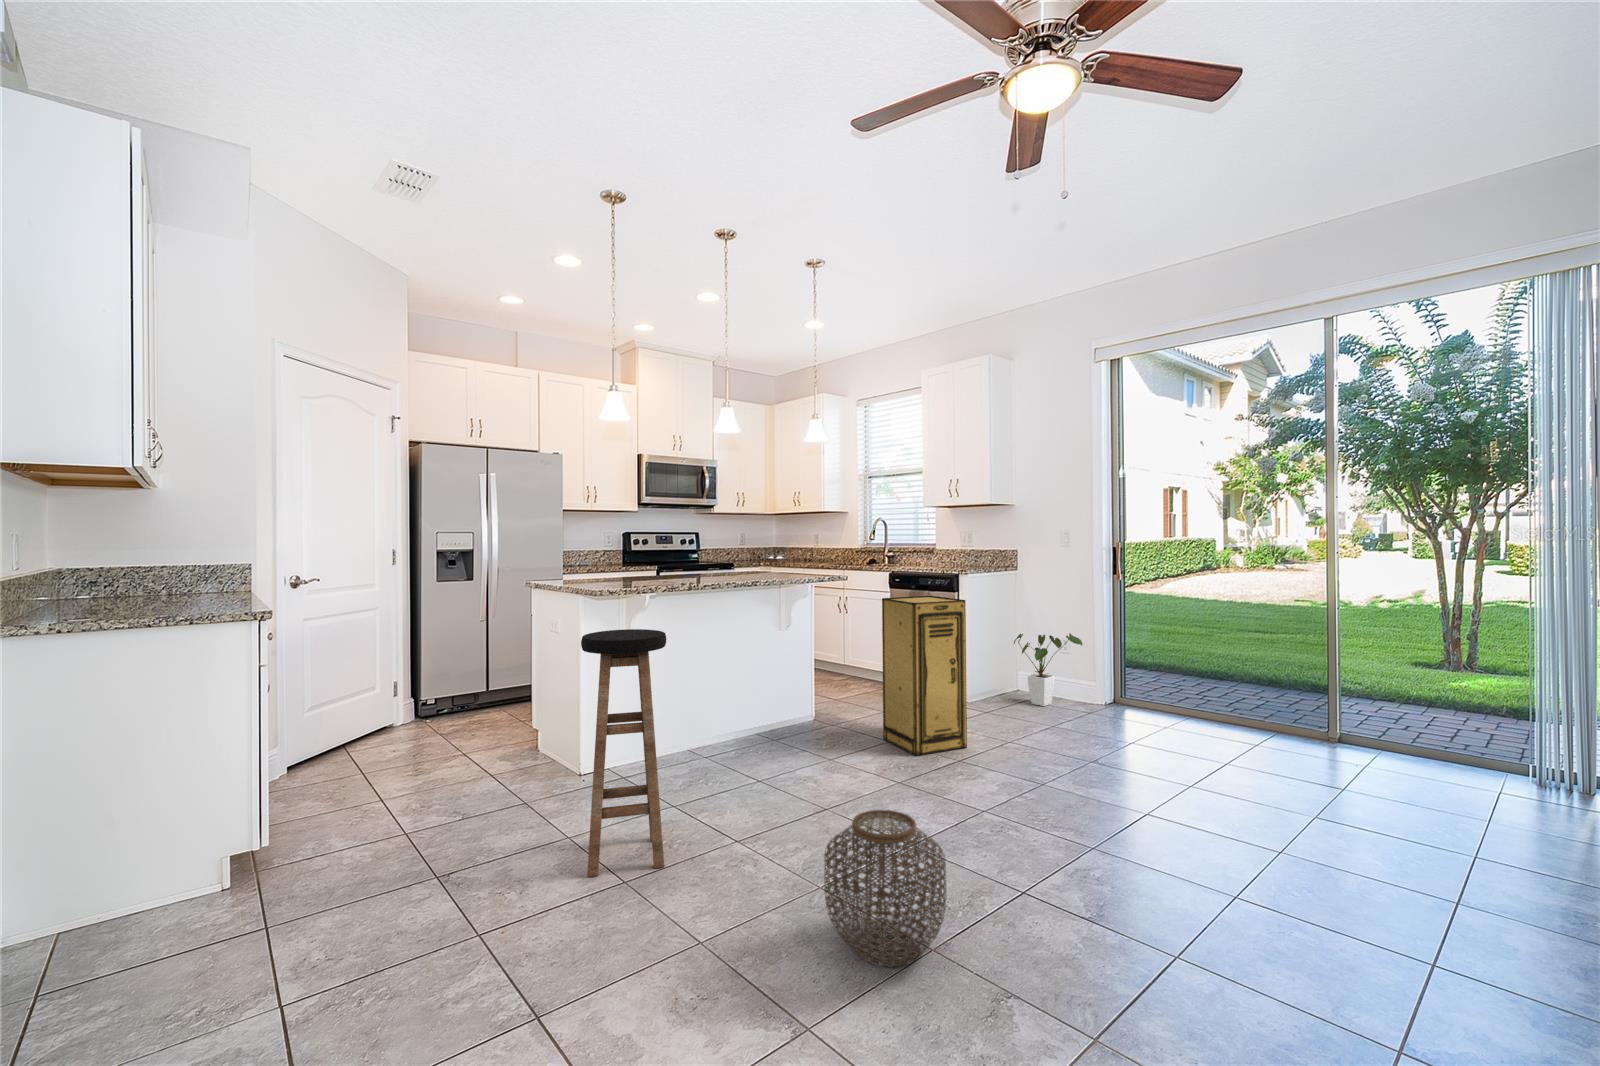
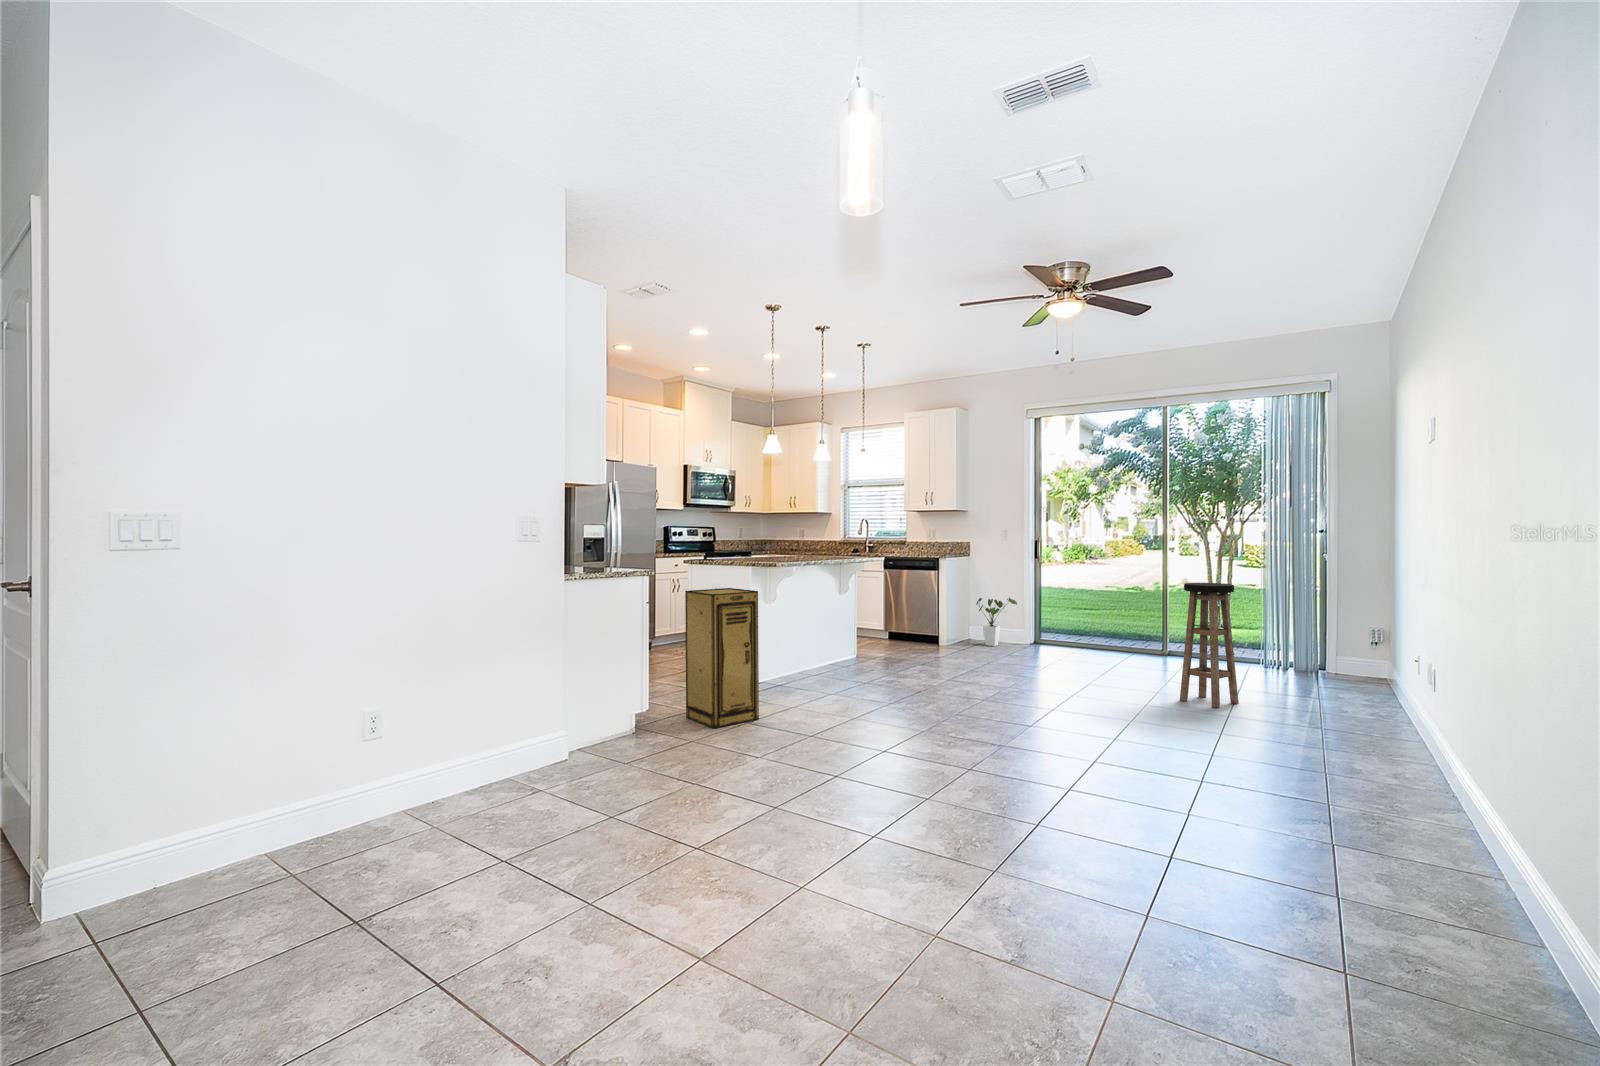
storage cabinet: present [882,596,967,756] -> present [685,588,759,728]
bar stool: present [581,629,666,877] -> present [1180,583,1239,708]
woven basket: present [824,810,946,966] -> none [986,666,1045,732]

